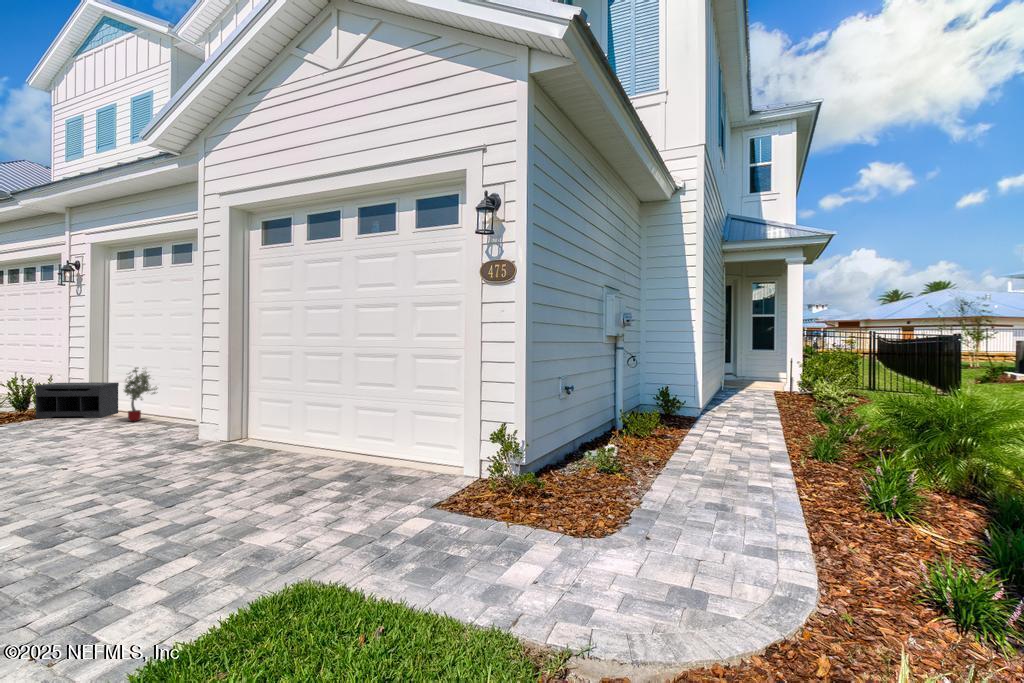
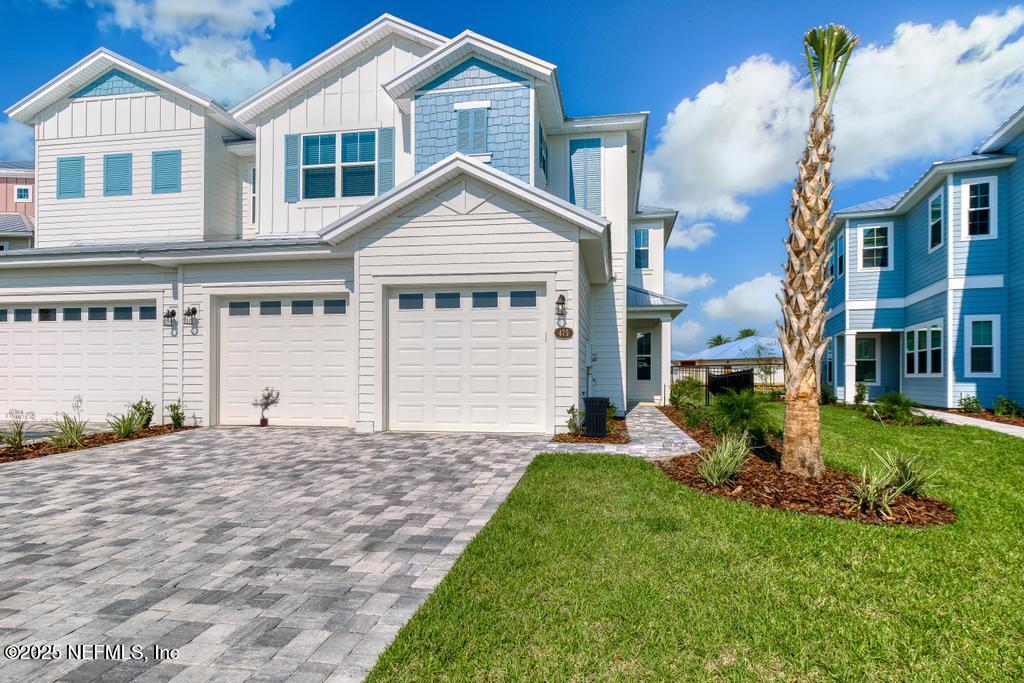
bench: present [35,382,119,418] -> none [176,400,231,427]
trash can: none [540,401,597,488] -> present [582,397,609,437]

